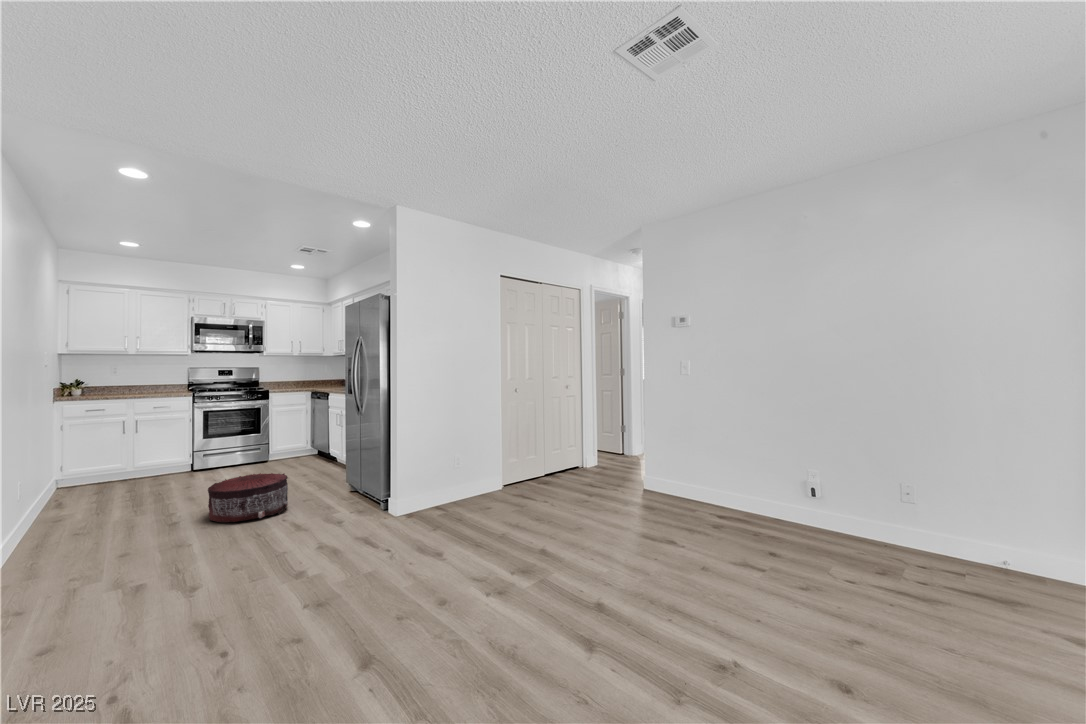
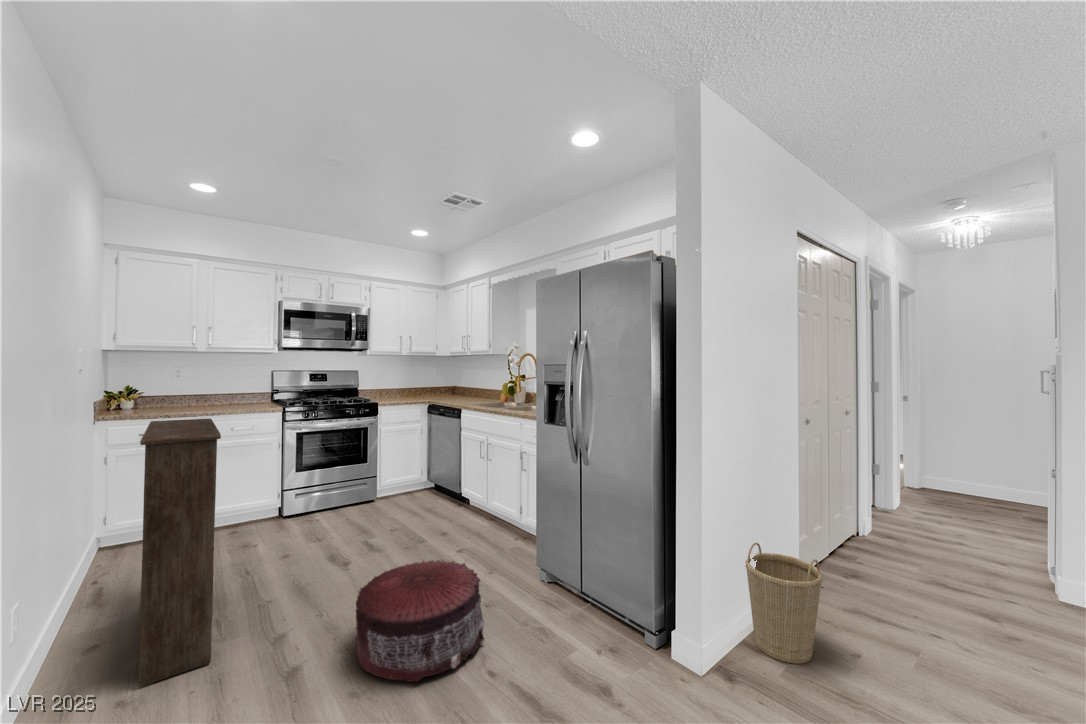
bookshelf: none [83,394,130,528] -> present [138,419,221,687]
basket: none [436,454,474,513] -> present [745,543,823,664]

